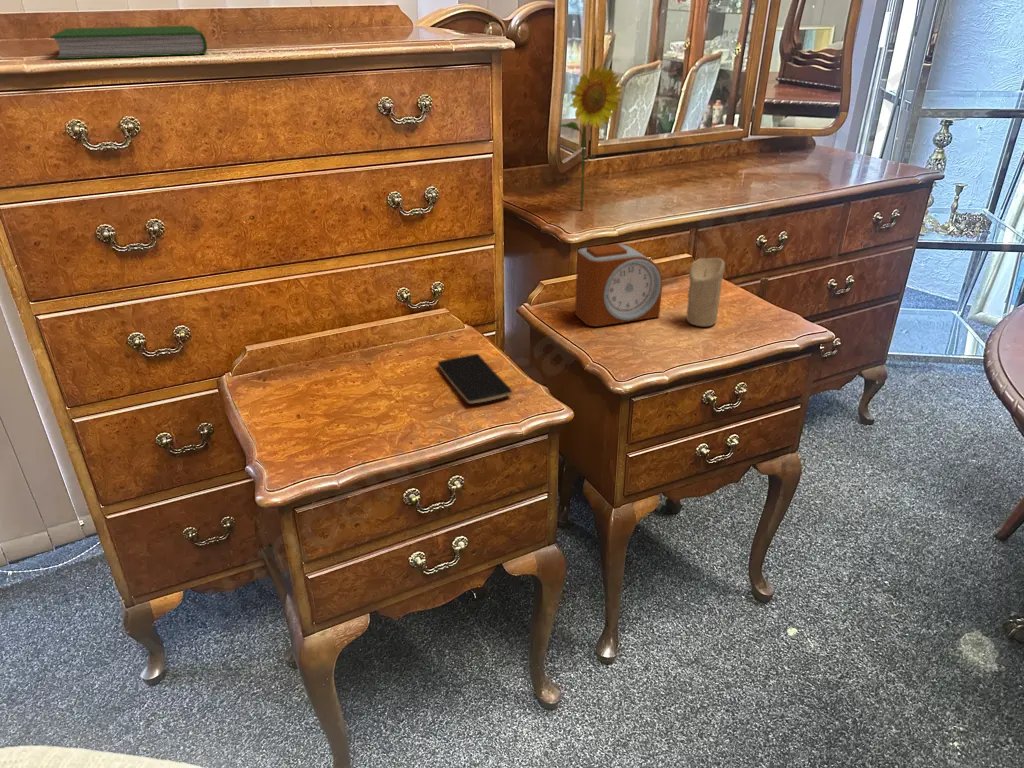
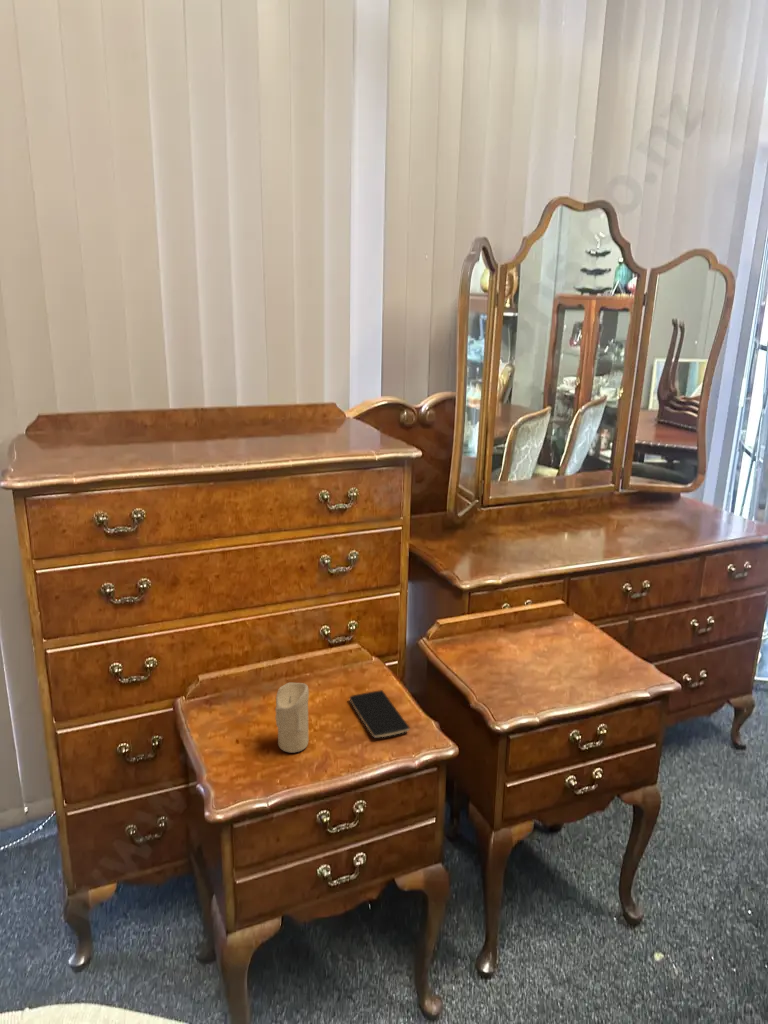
hardcover book: present [50,26,207,59] -> none [86,423,194,466]
flower: present [560,66,621,210] -> none [456,451,508,559]
alarm clock: present [575,244,662,326] -> none [465,598,538,667]
candle: present [686,258,725,326] -> present [275,683,309,753]

